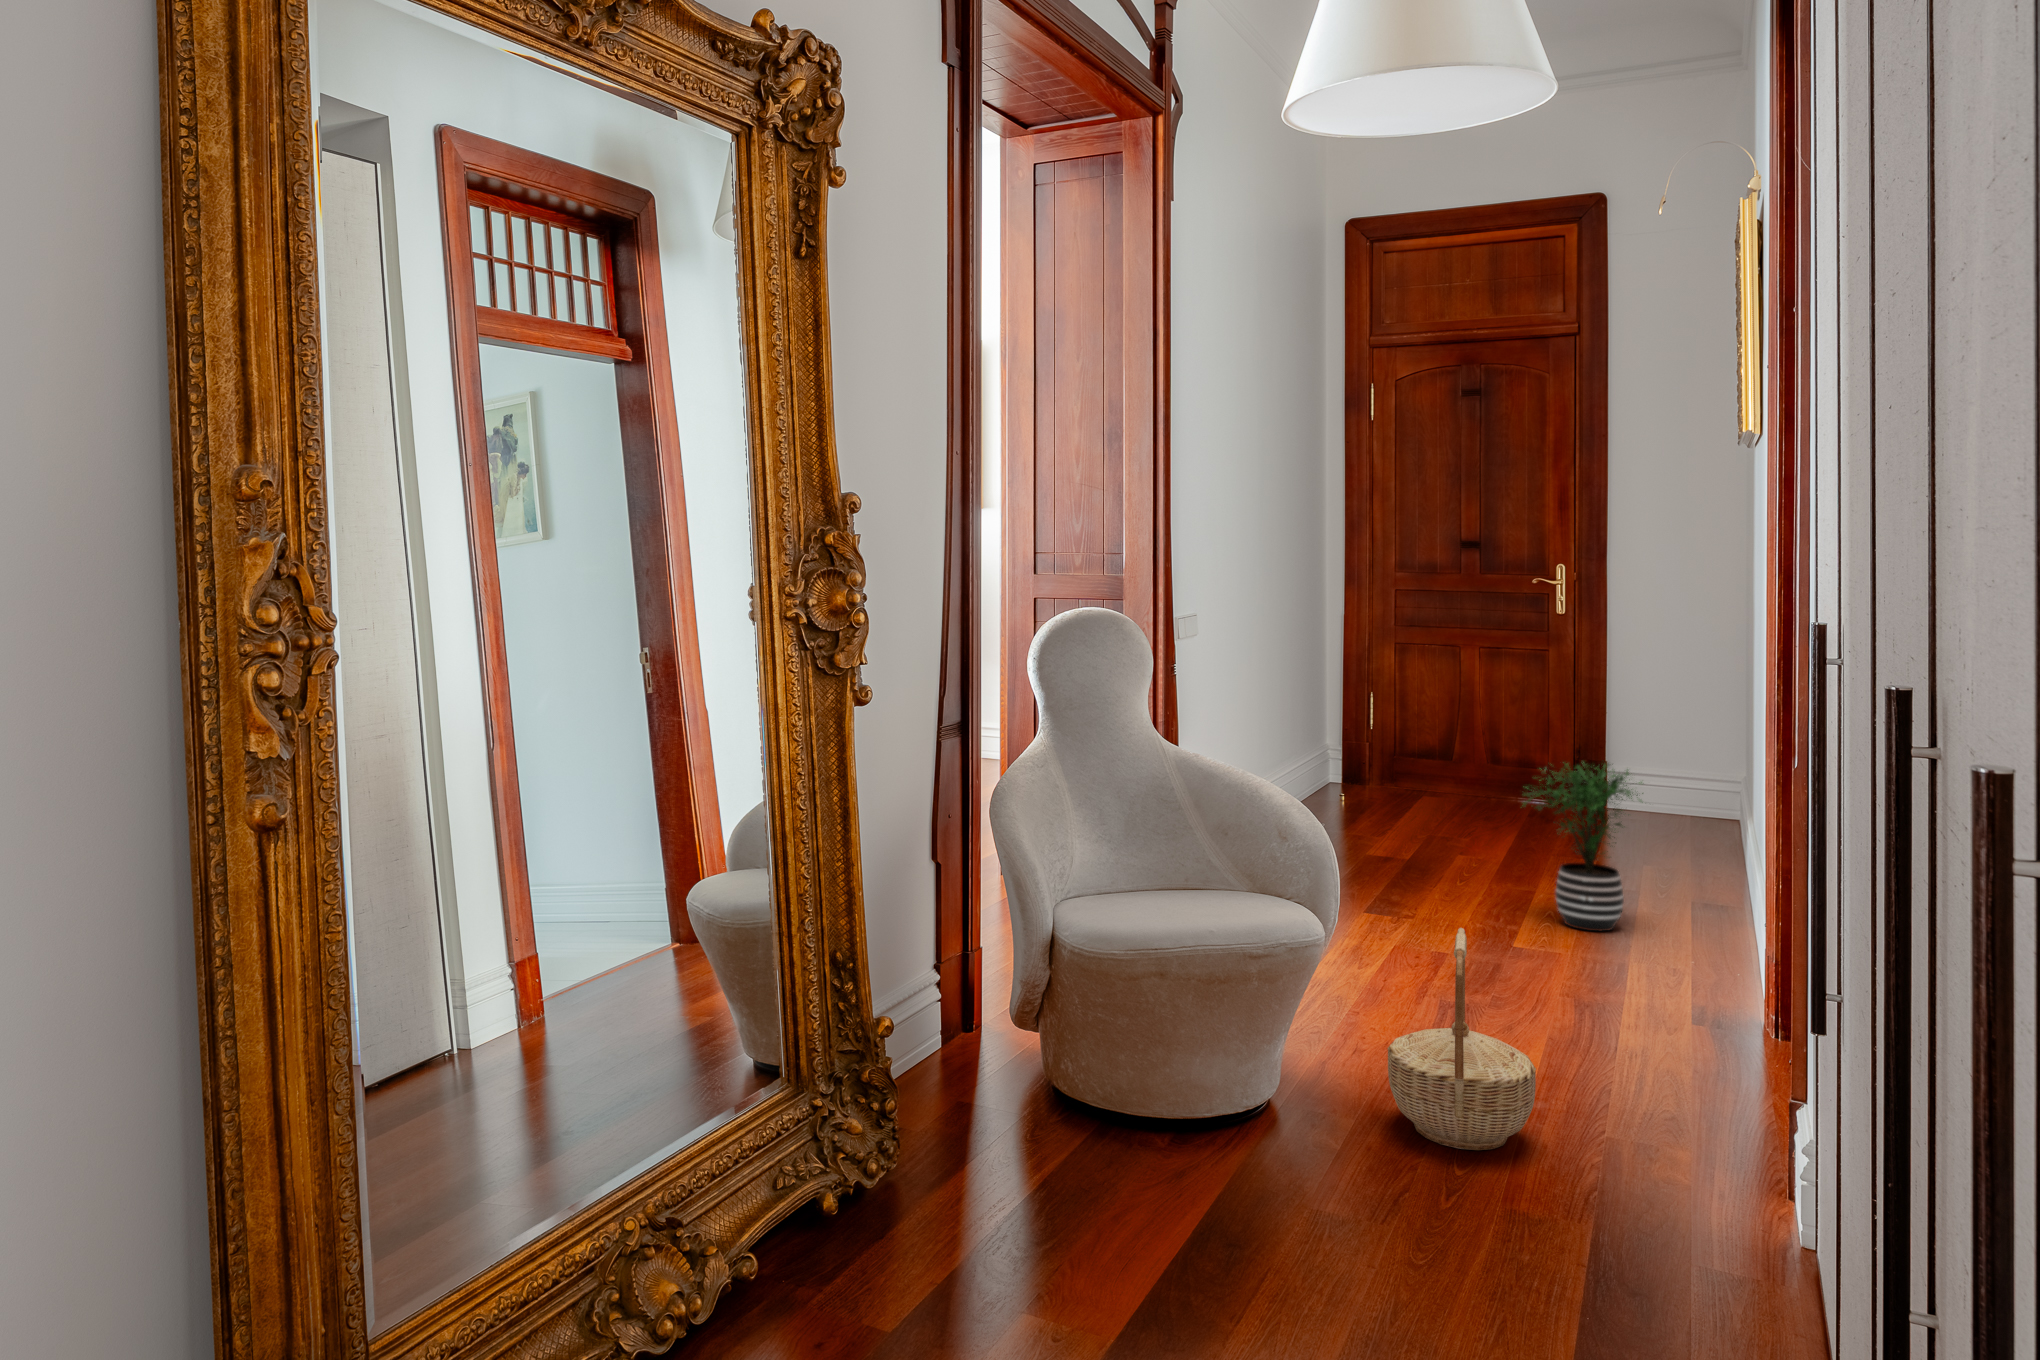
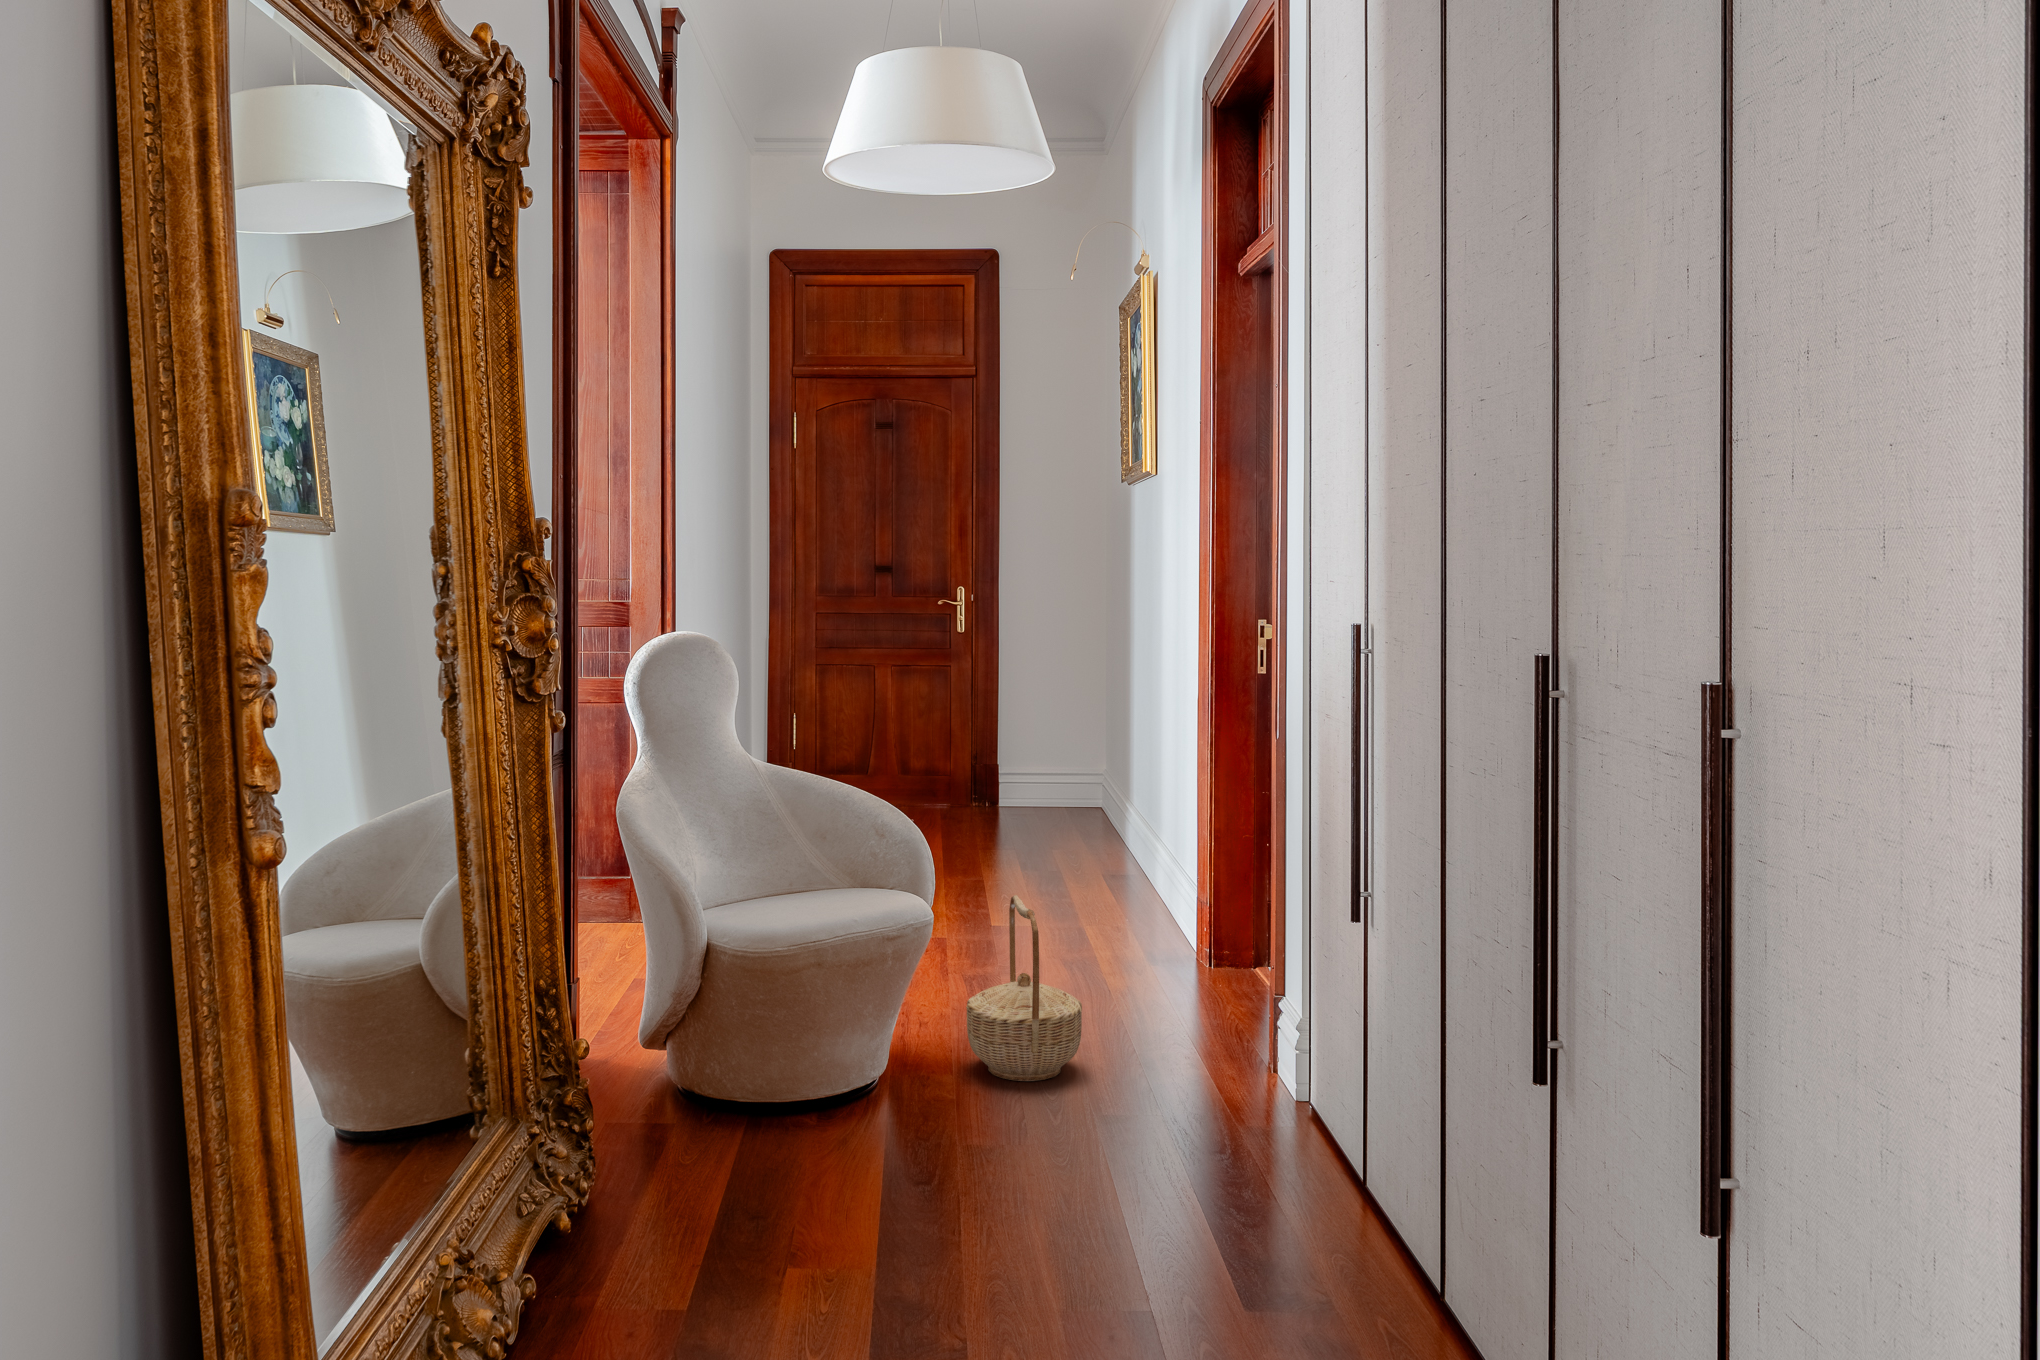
potted plant: present [1522,762,1643,931] -> none [973,753,1079,903]

